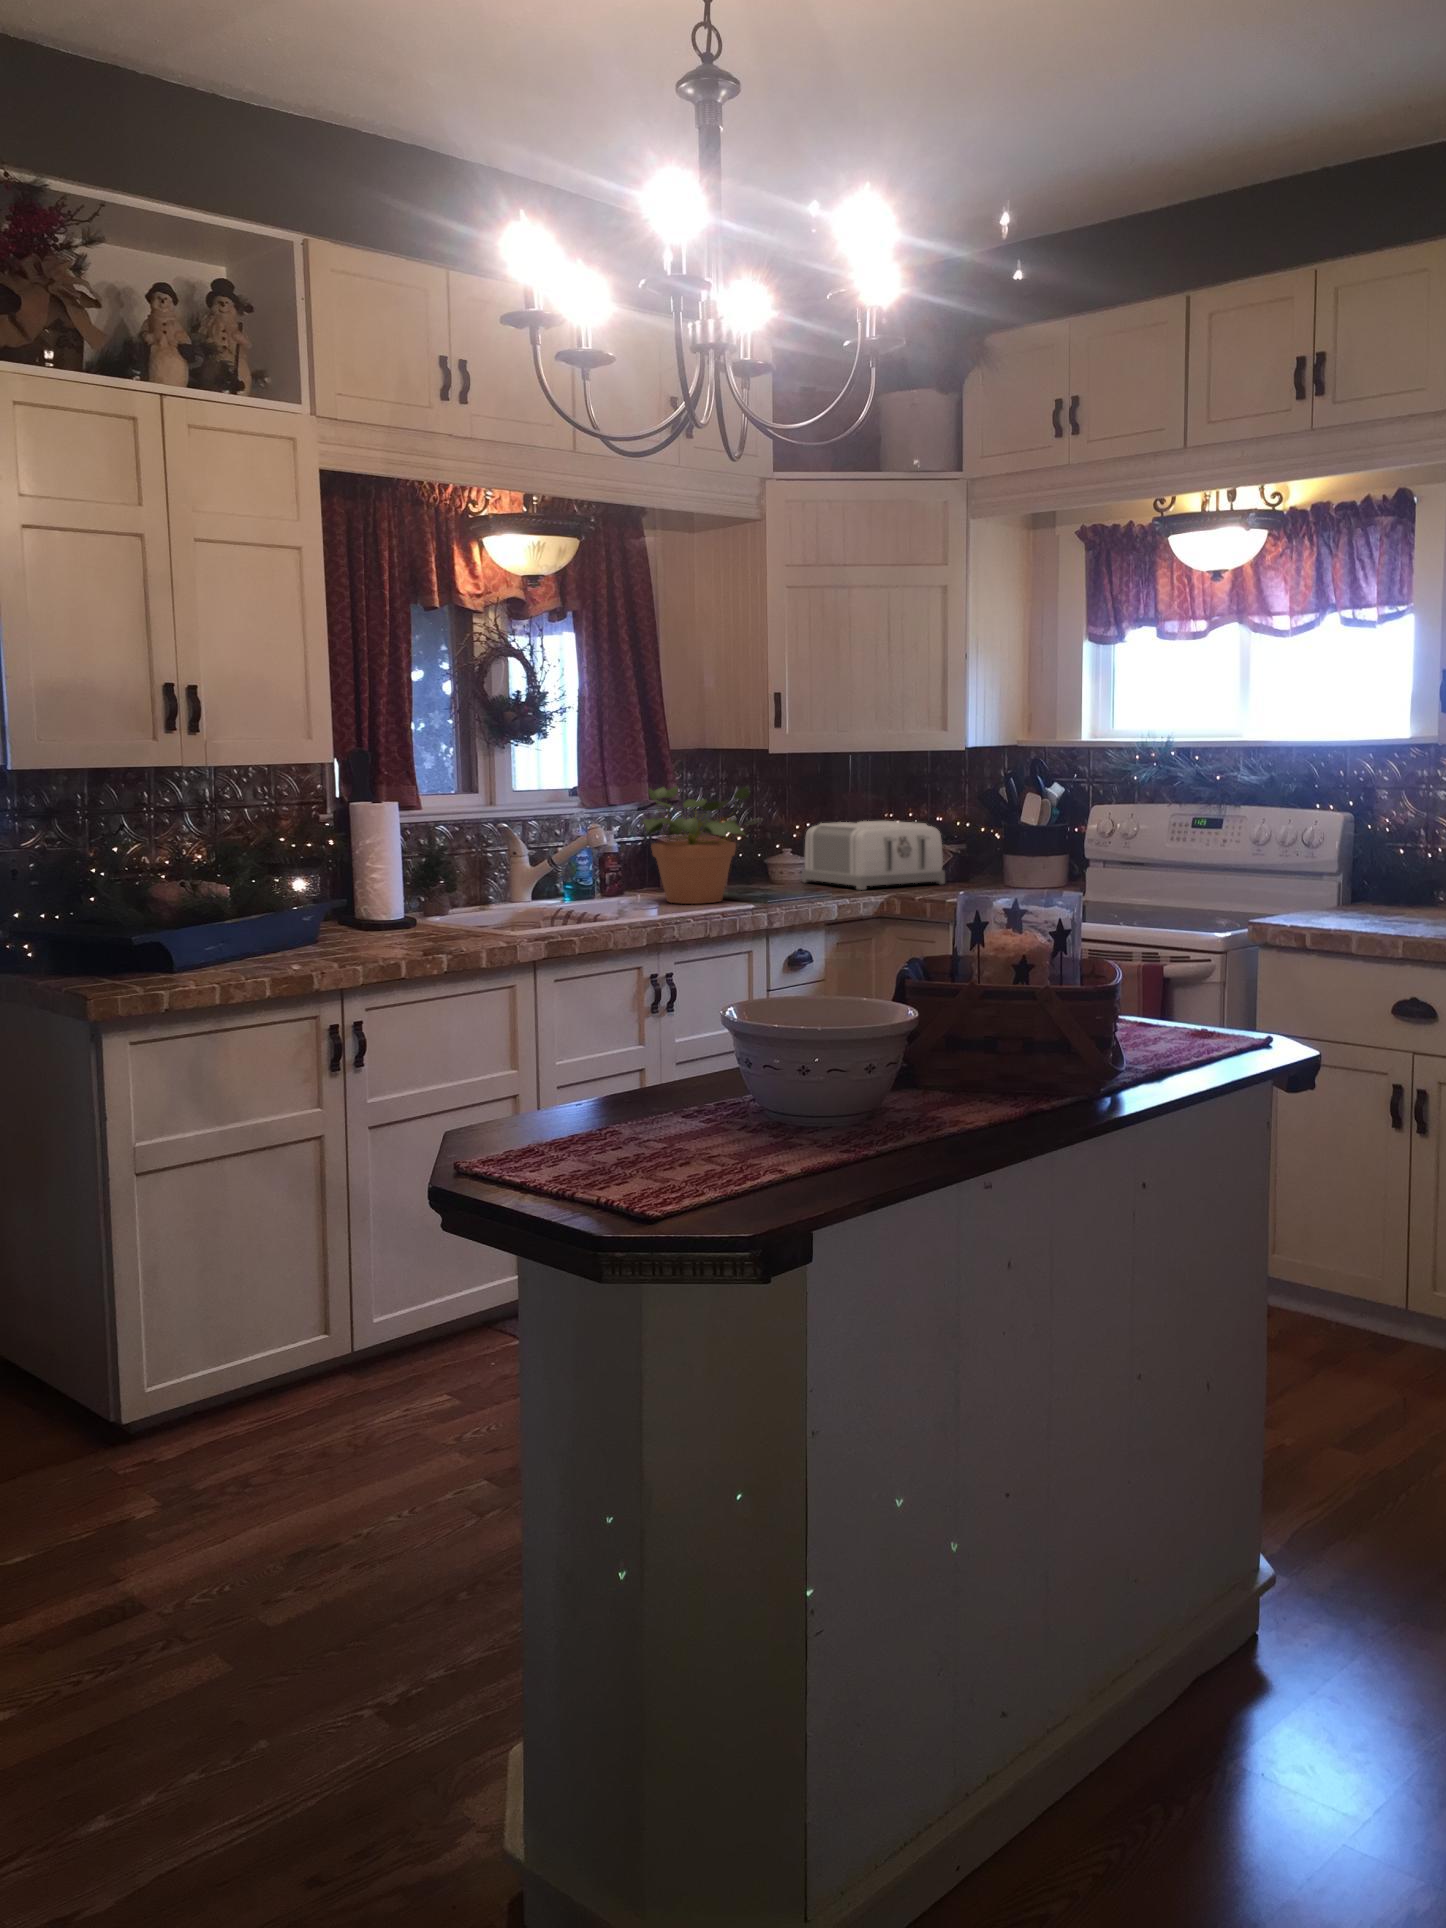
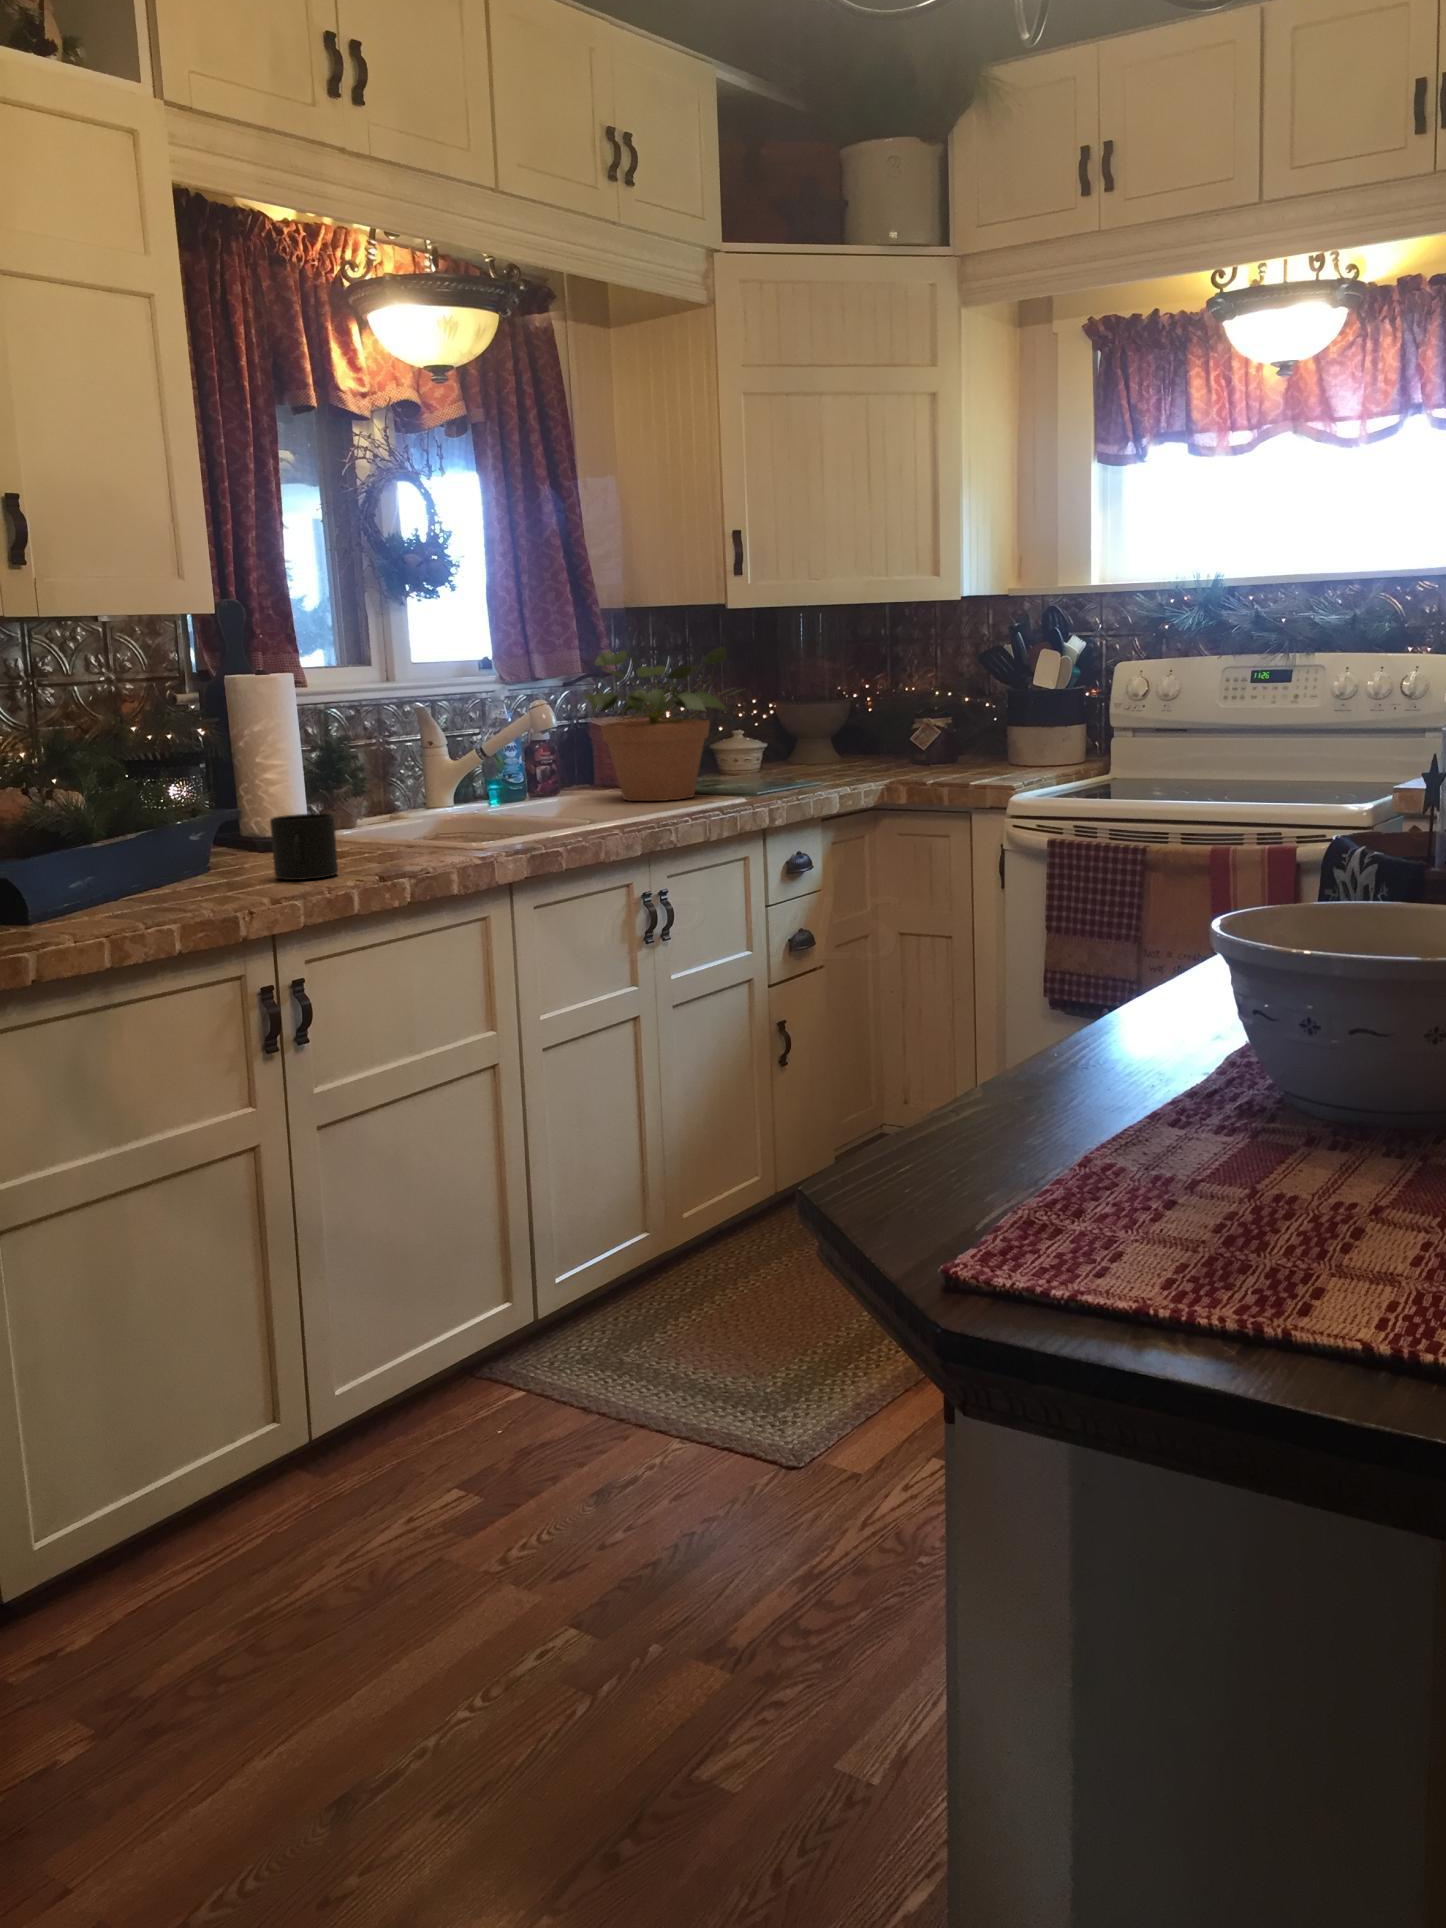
toaster: present [802,821,945,890] -> none [759,692,940,776]
mug: none [352,906,398,952] -> present [270,814,338,880]

